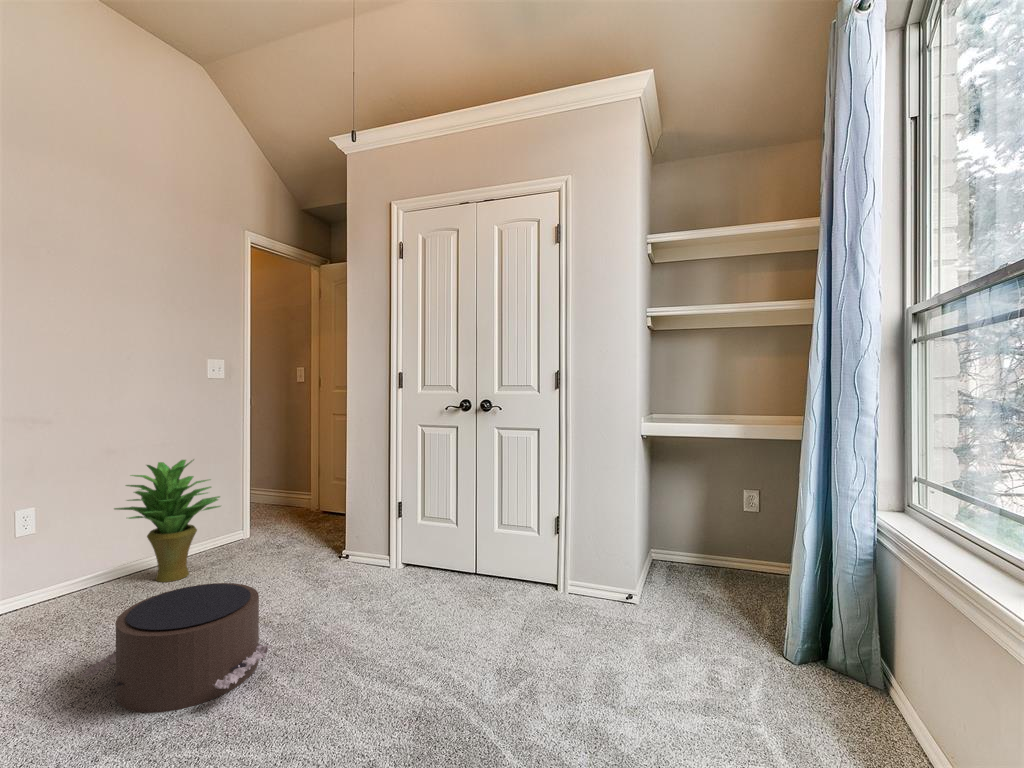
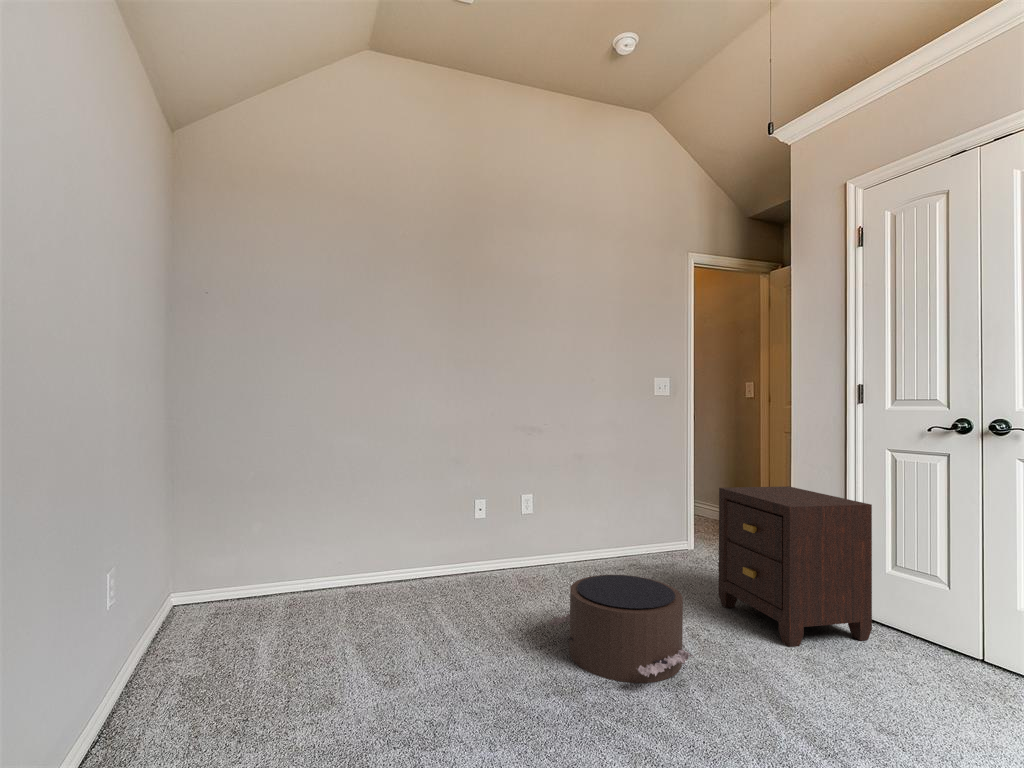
potted plant: present [114,460,220,582] -> none [583,464,665,573]
nightstand: none [284,463,411,605] -> present [718,486,872,647]

